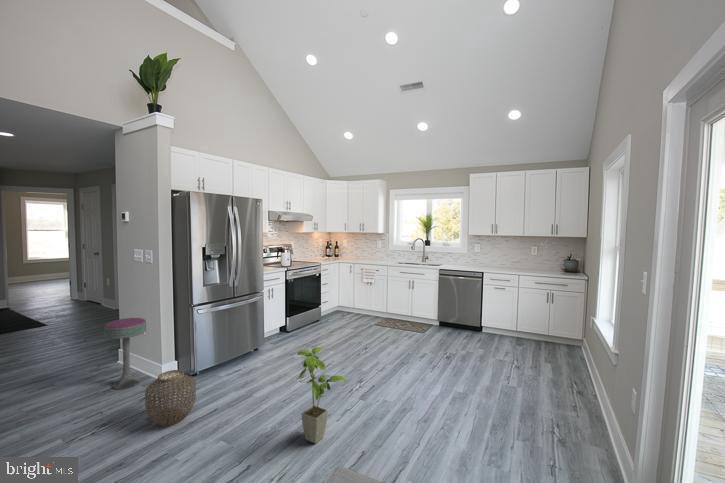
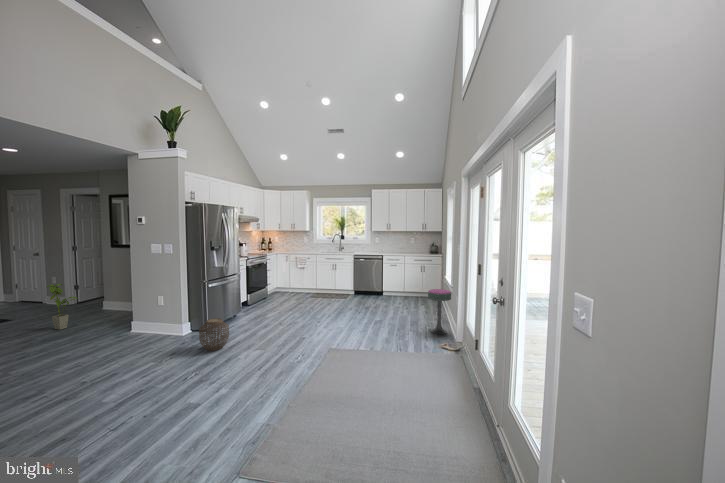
bar stool: present [104,318,146,389] -> present [428,289,451,334]
house plant: present [297,347,348,444] -> present [47,284,77,330]

